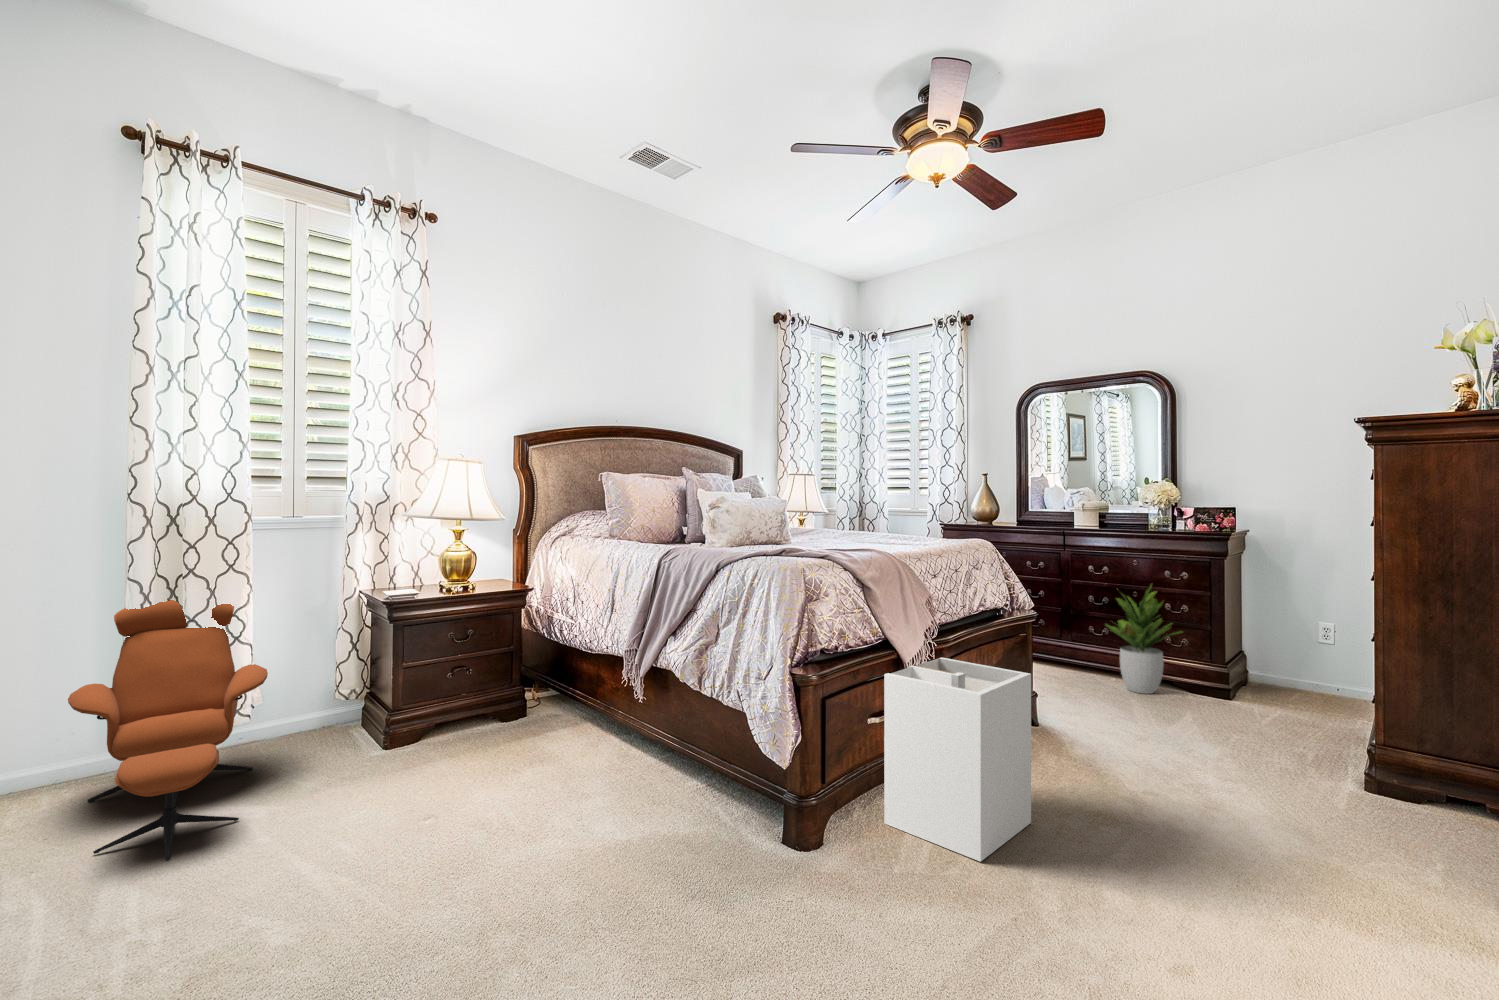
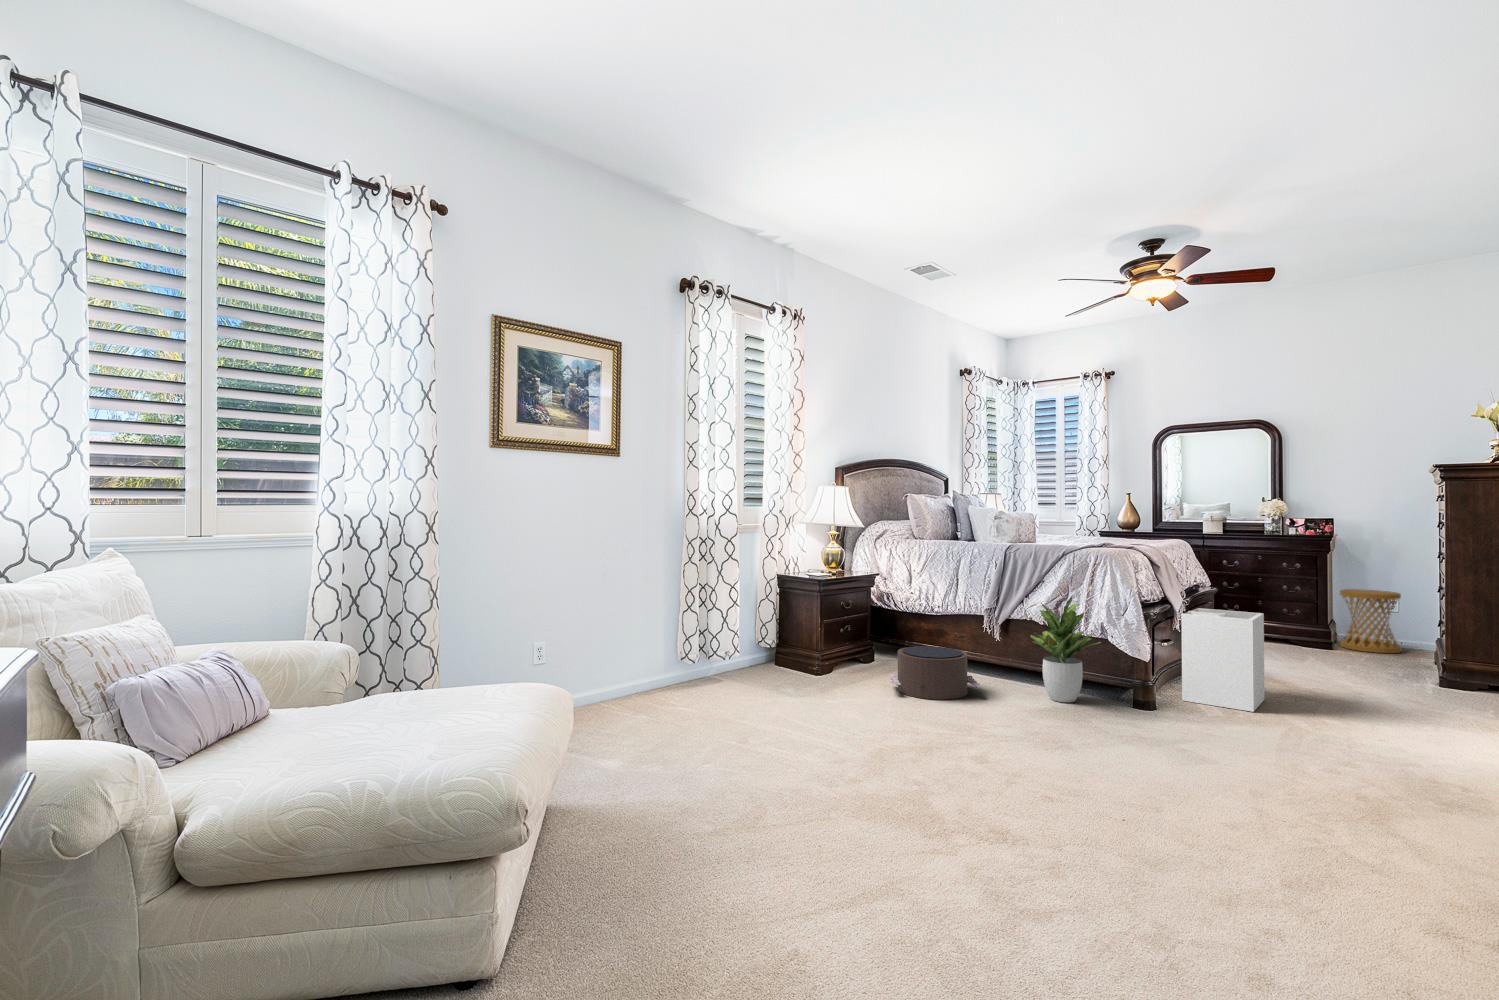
potted plant: present [1106,585,1181,694] -> present [1030,596,1101,702]
lounge chair: present [68,600,268,859] -> none [685,575,811,714]
side table: none [1242,609,1328,706] -> present [1340,589,1401,653]
pouf: none [407,712,569,816] -> present [890,646,981,700]

